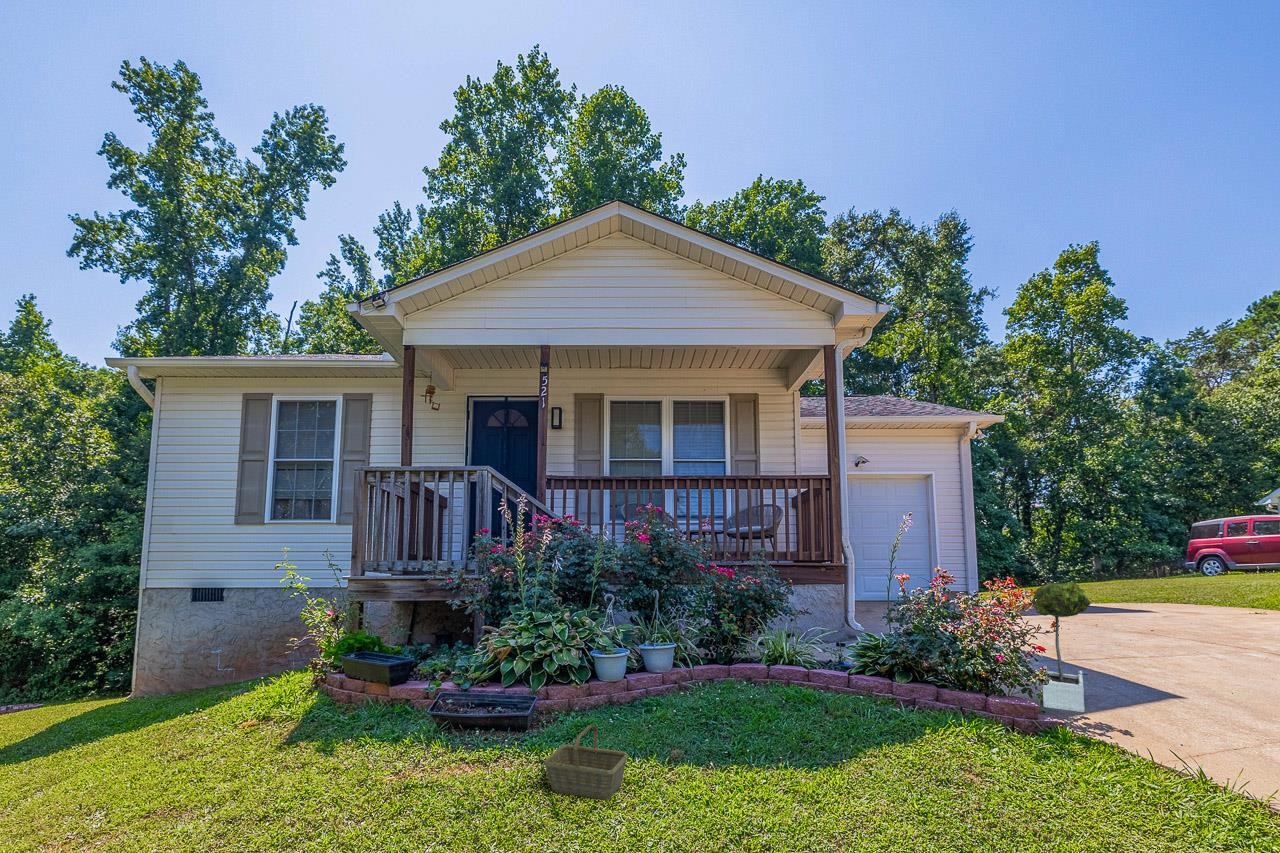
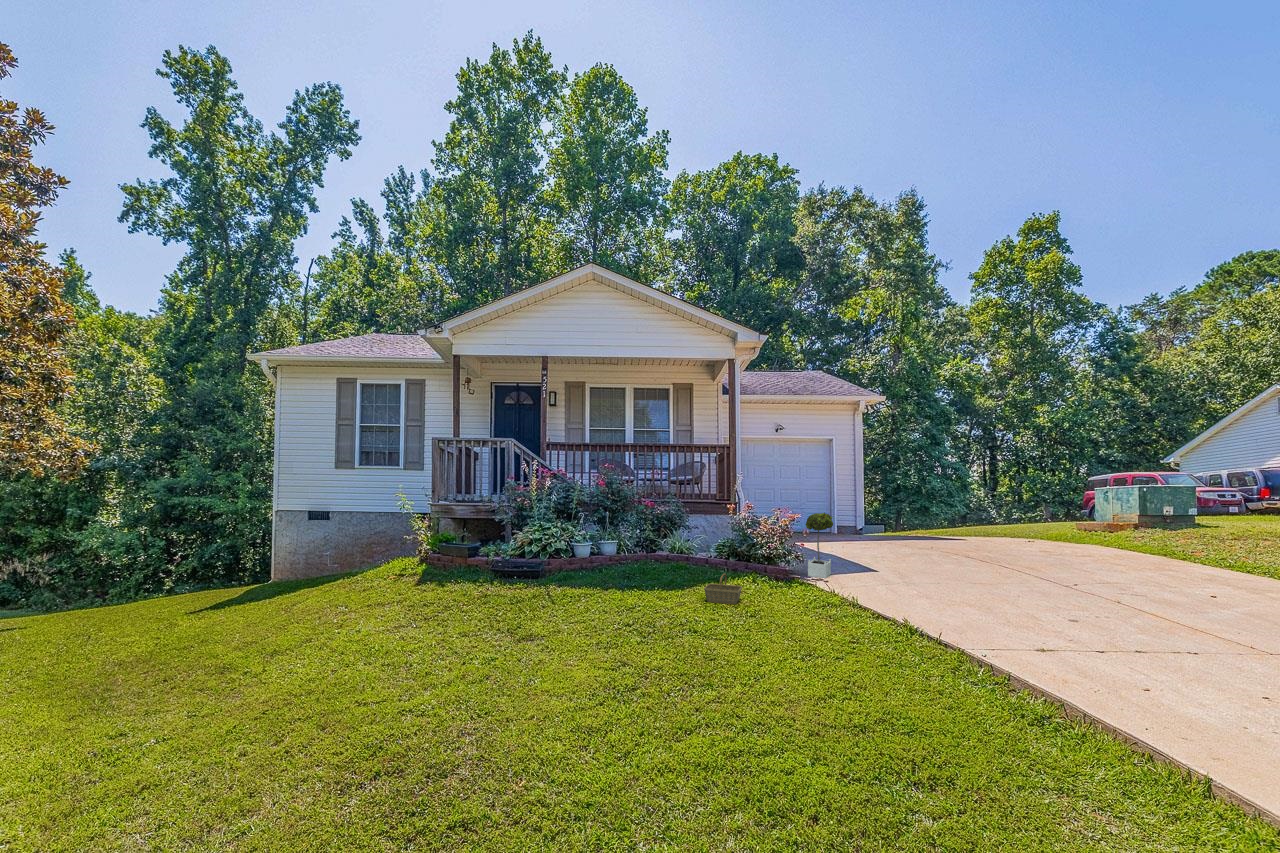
basket: present [544,725,628,800] -> present [704,574,742,604]

